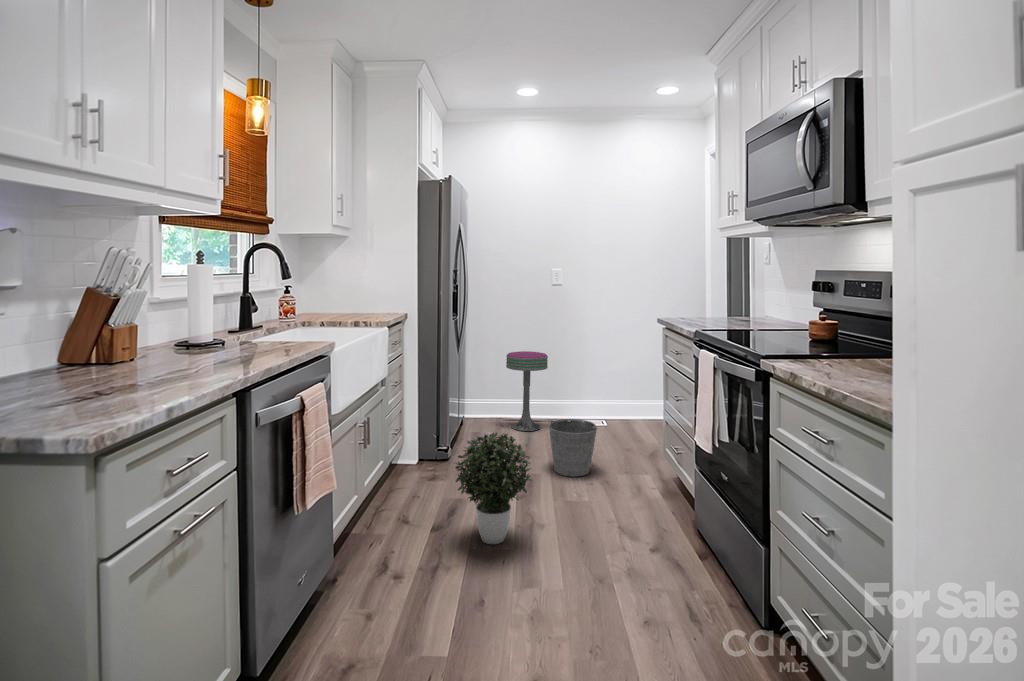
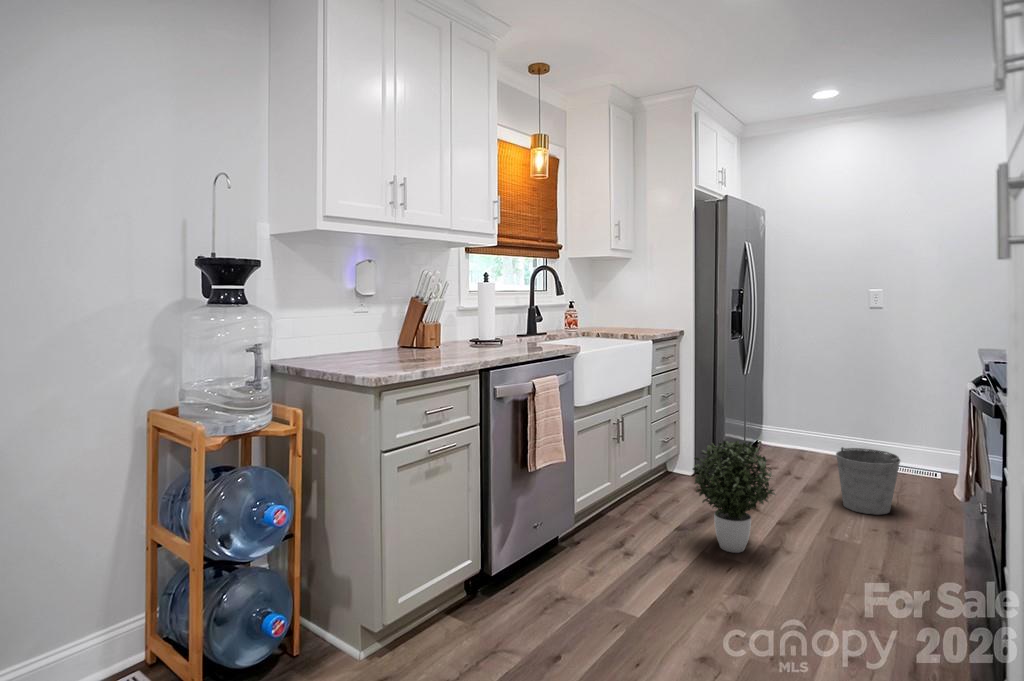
bar stool: present [506,351,548,431] -> none [809,374,862,464]

